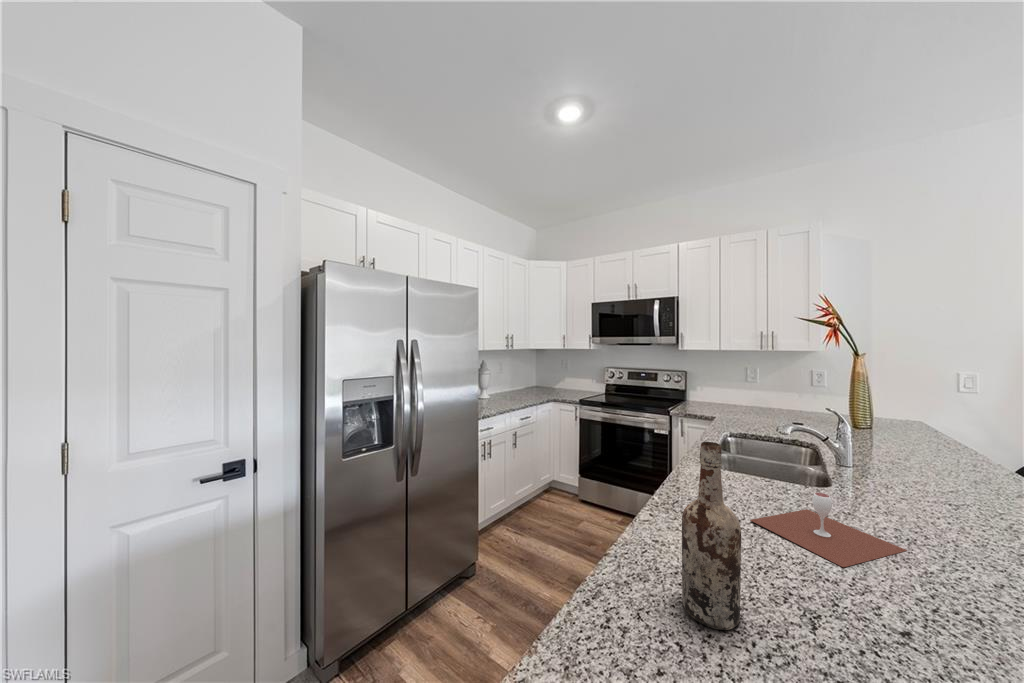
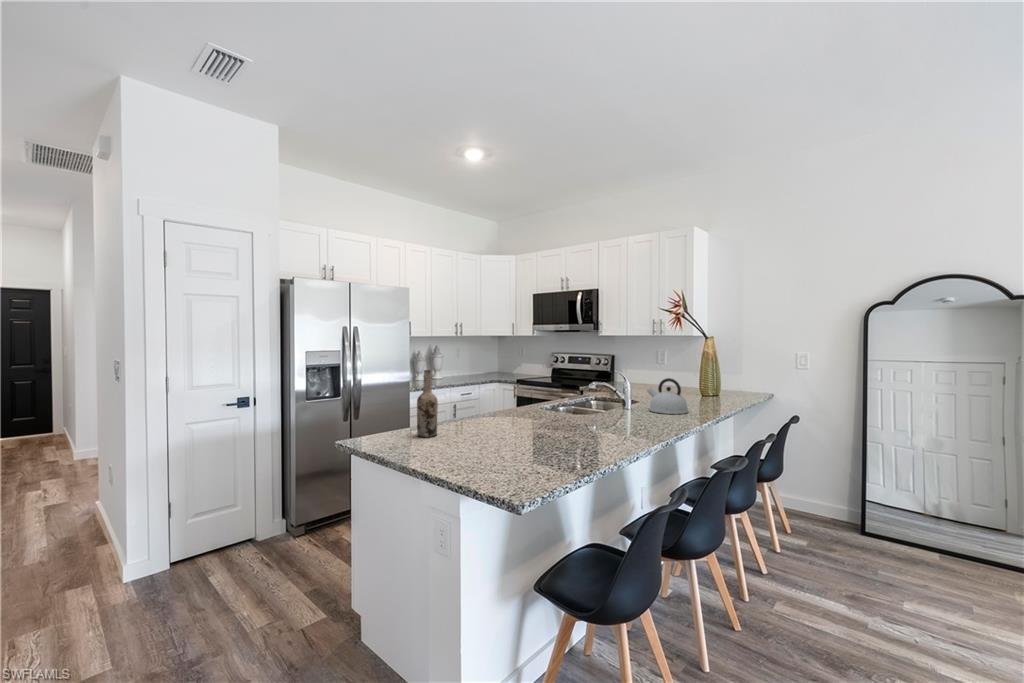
kettle: none [883,417,980,478] -> present [647,378,688,414]
wine glass: present [750,493,907,568] -> none [498,405,550,431]

